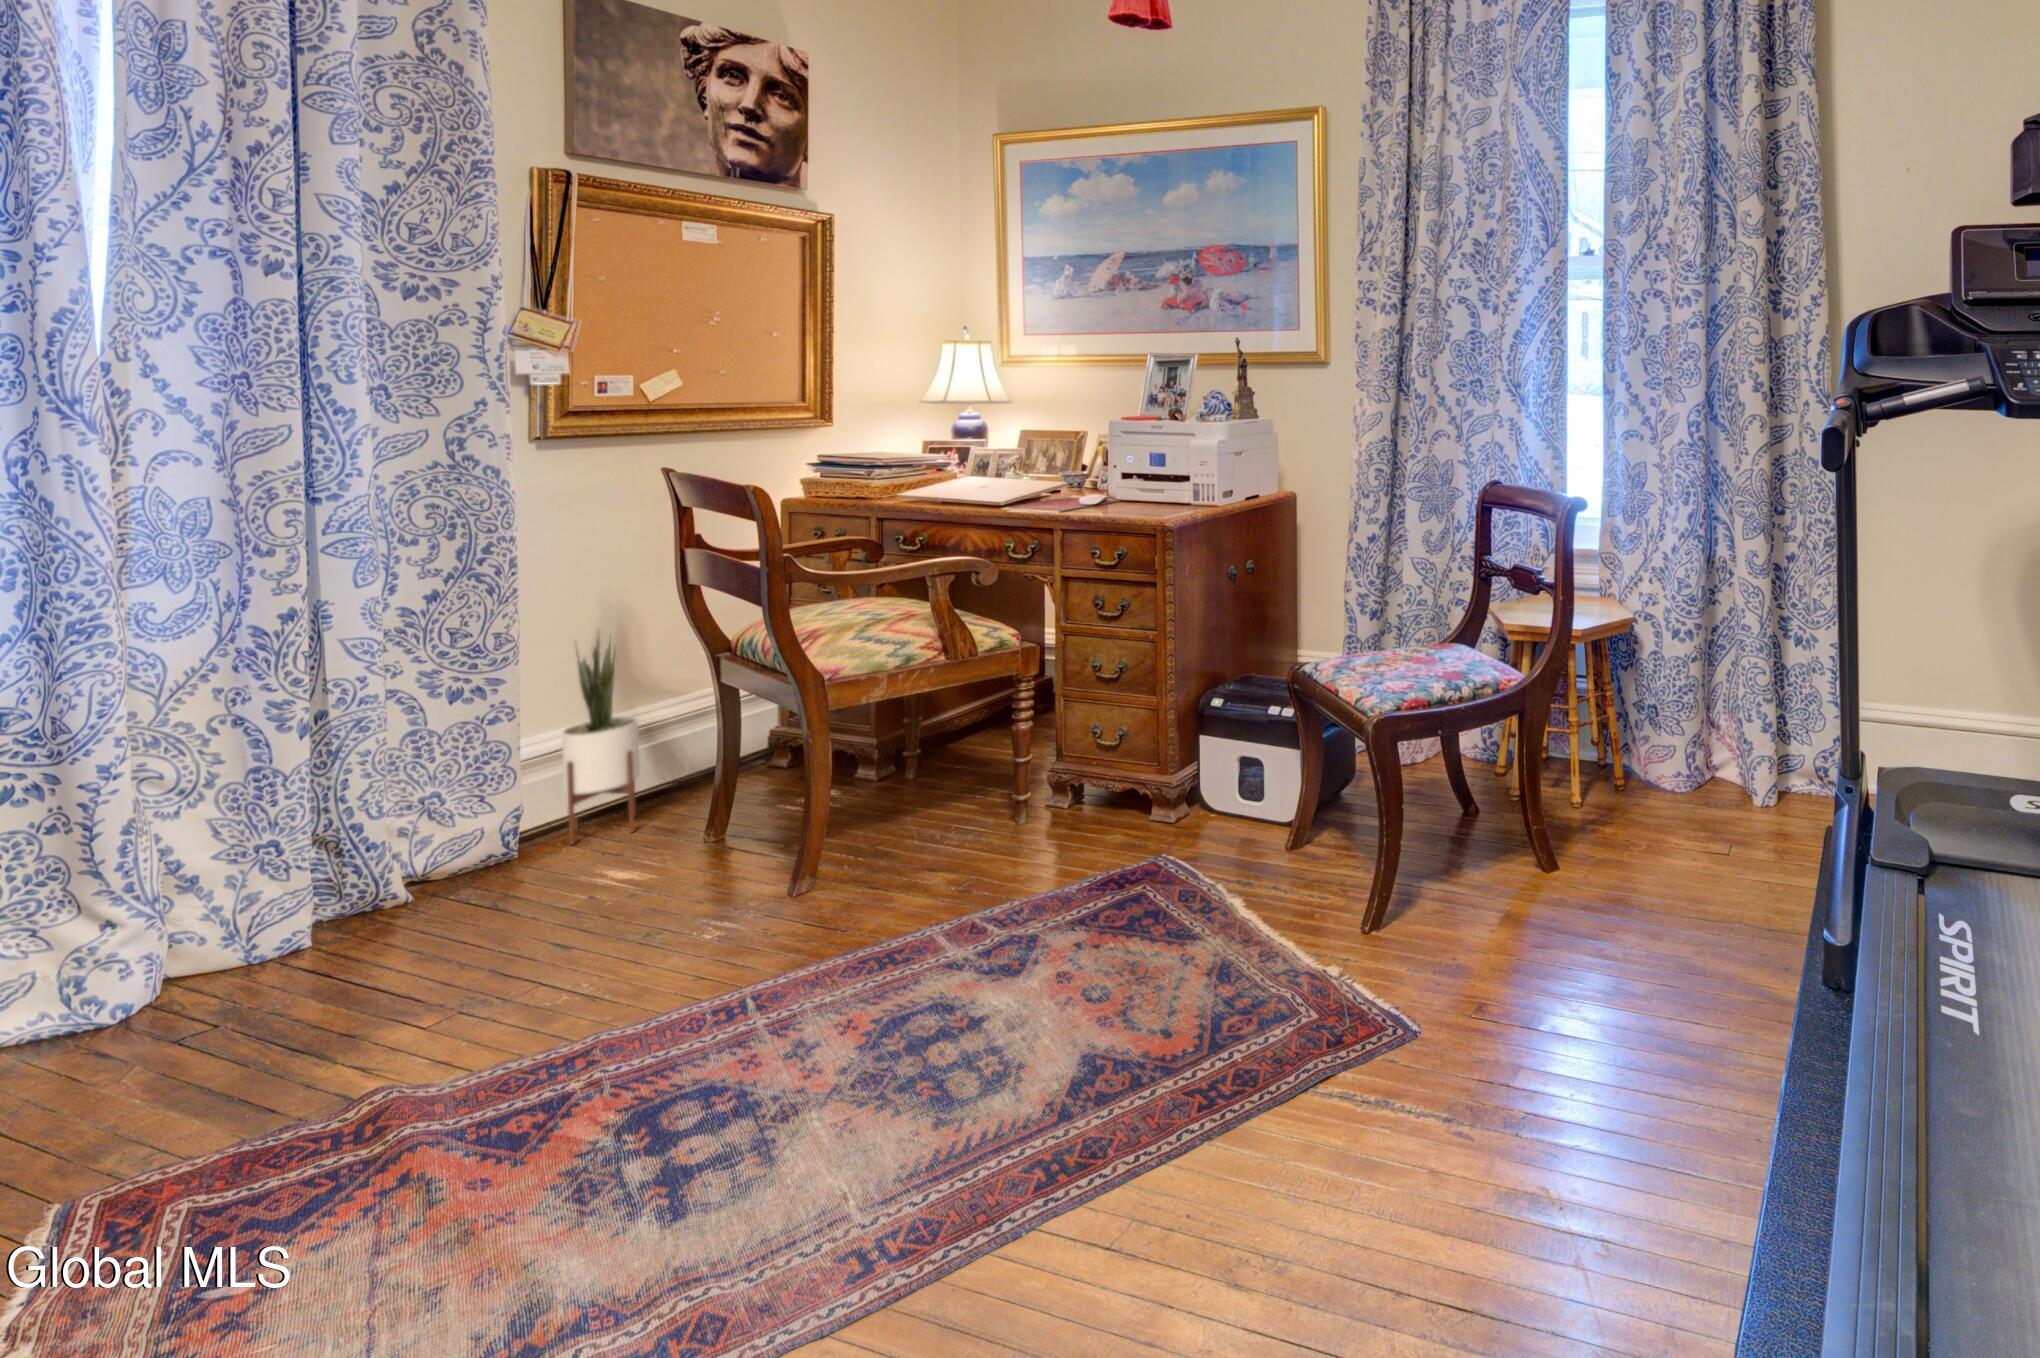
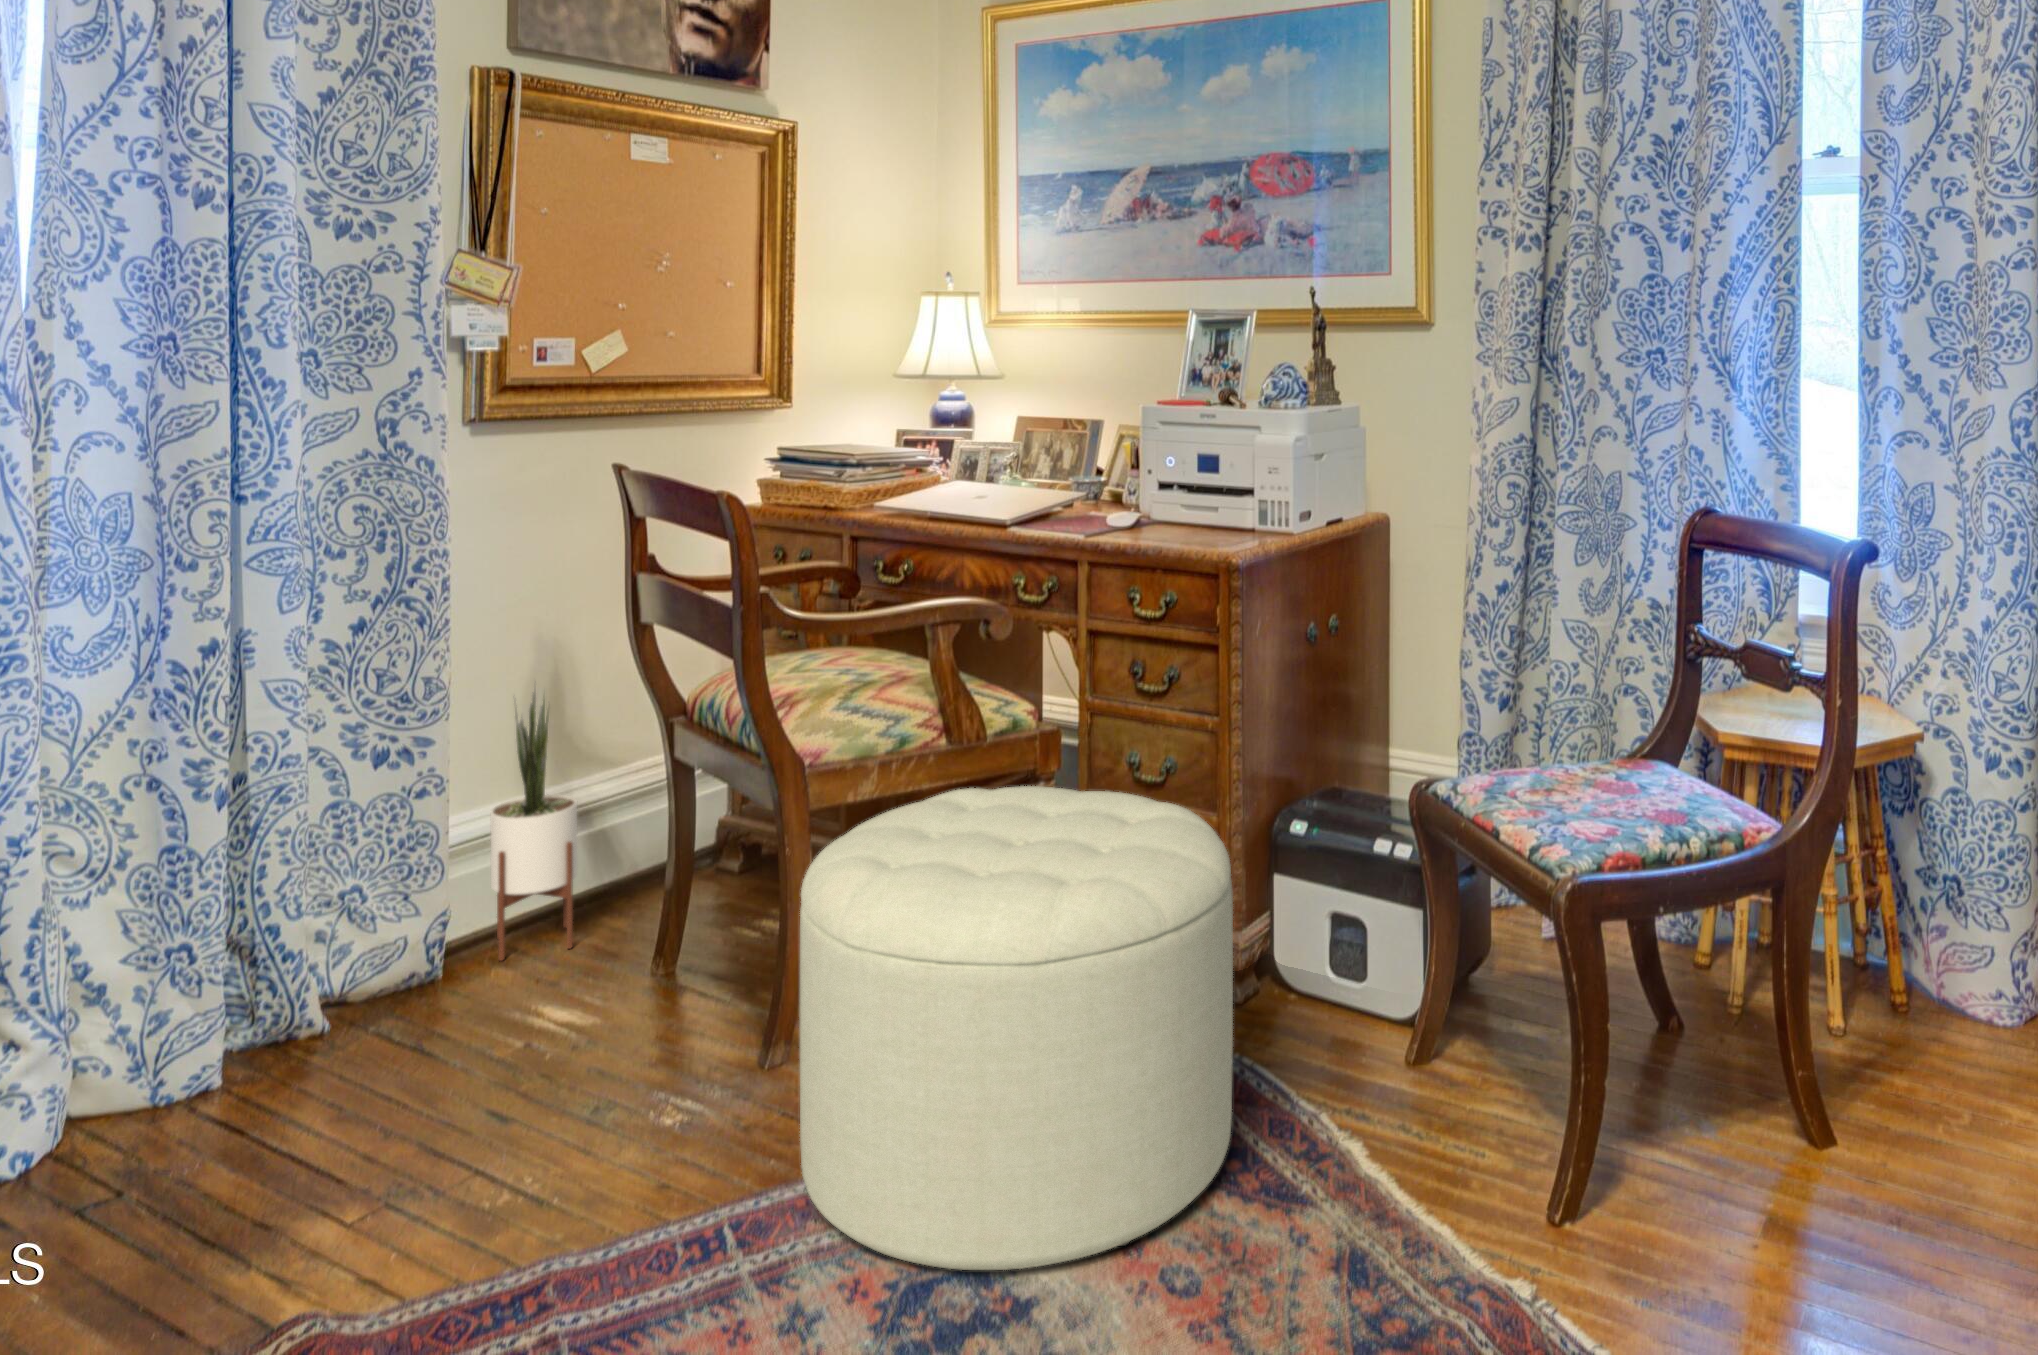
ottoman: none [760,681,1105,1020] -> present [800,786,1233,1270]

